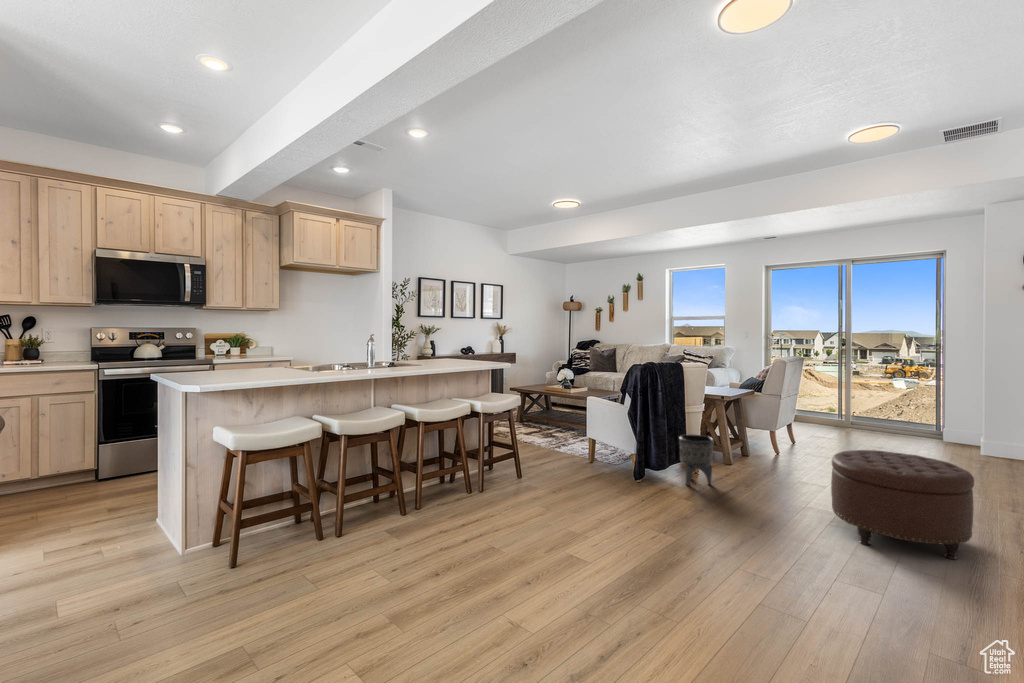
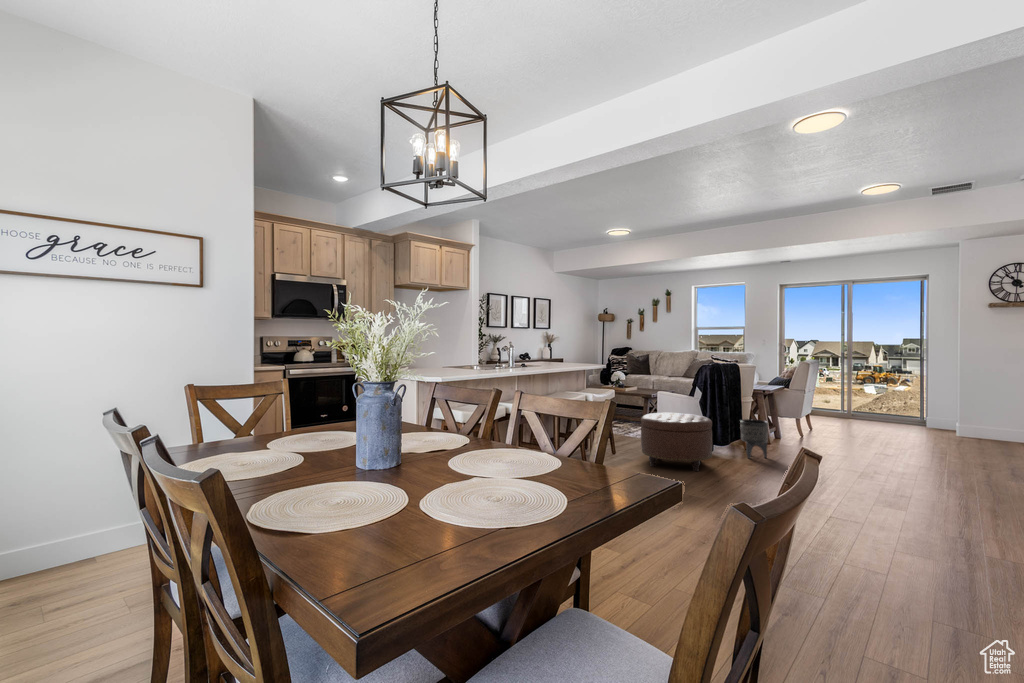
ottoman: present [831,450,974,559] -> present [641,413,712,471]

